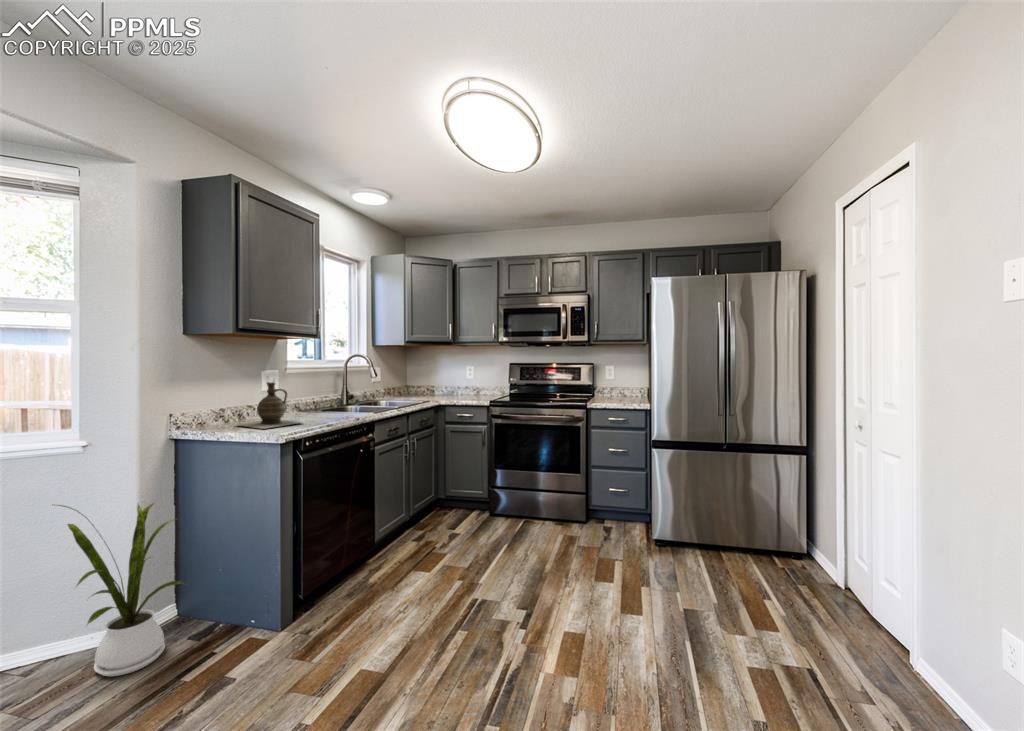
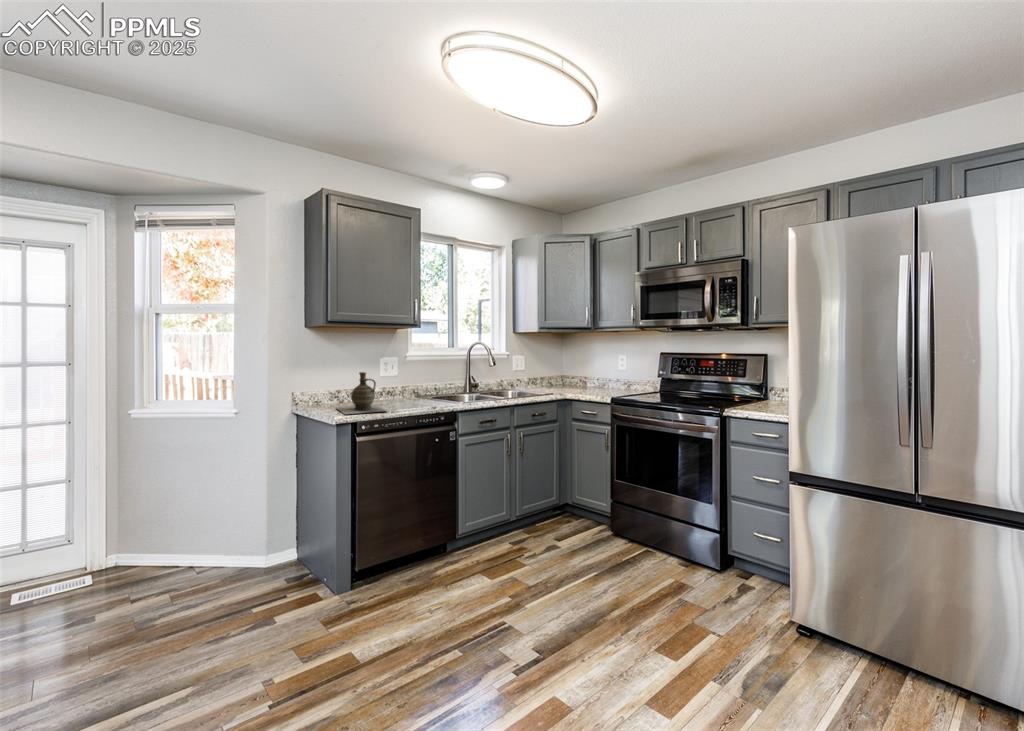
house plant: present [52,503,186,676] -> none [190,455,283,591]

